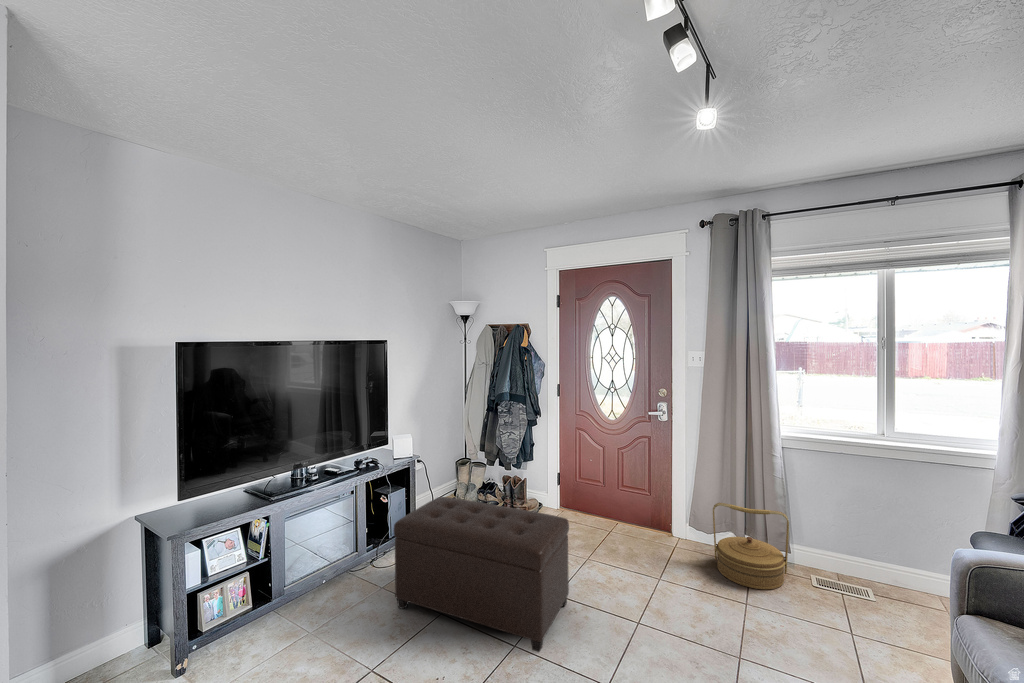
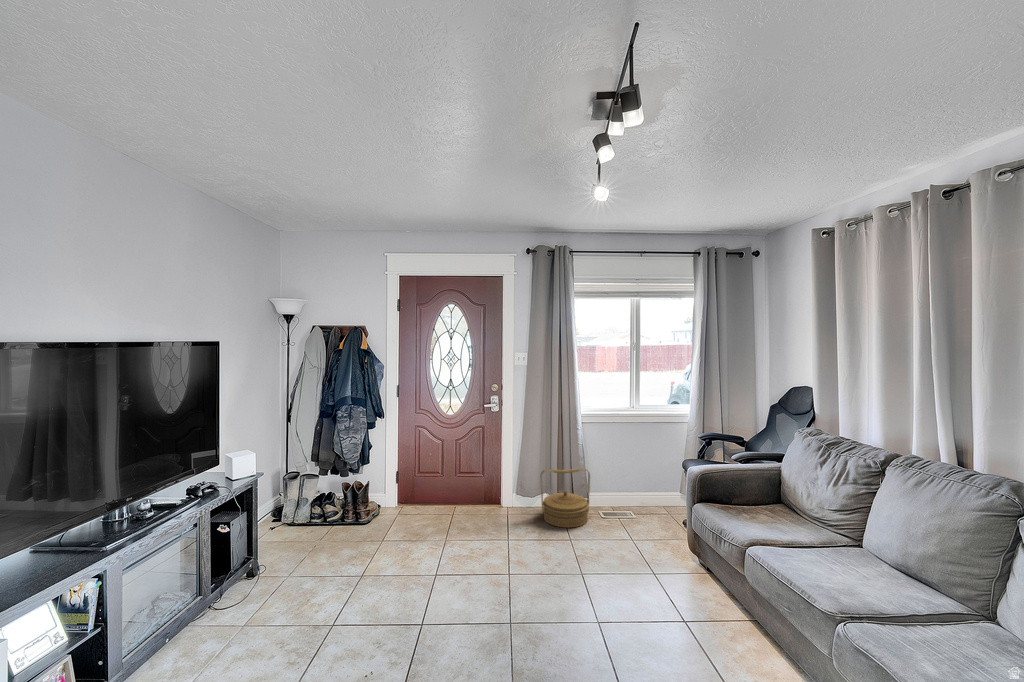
ottoman: present [394,497,569,652] -> none [275,502,452,636]

